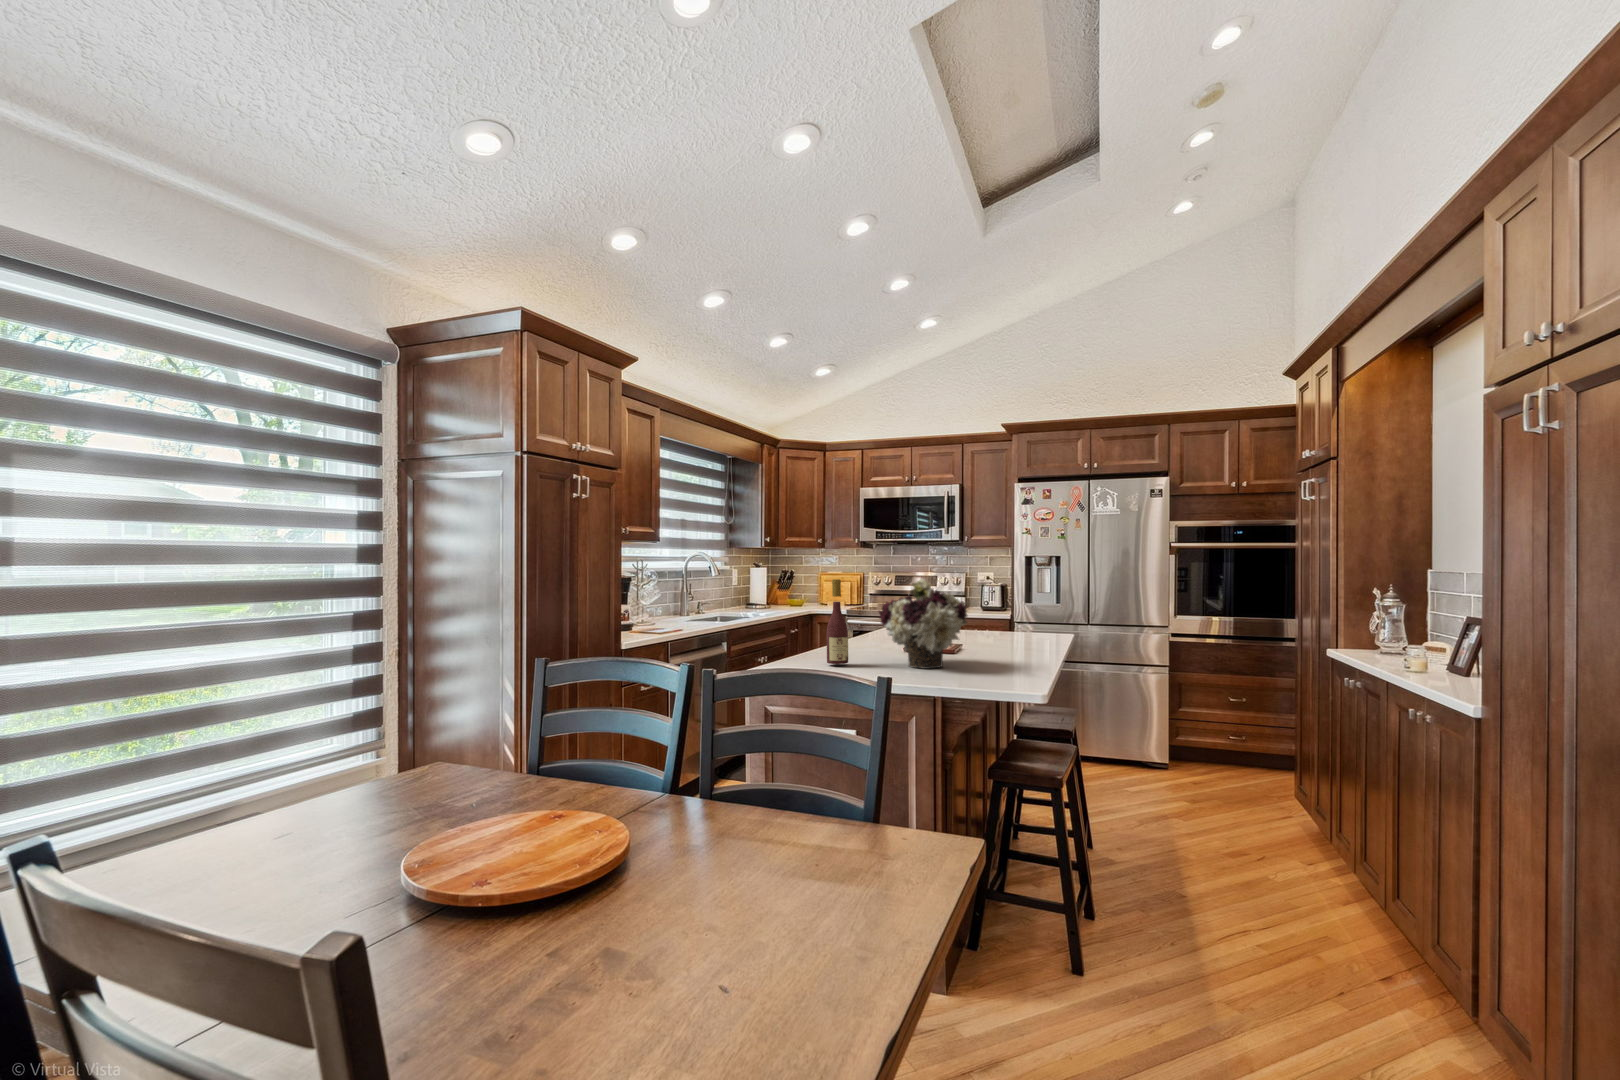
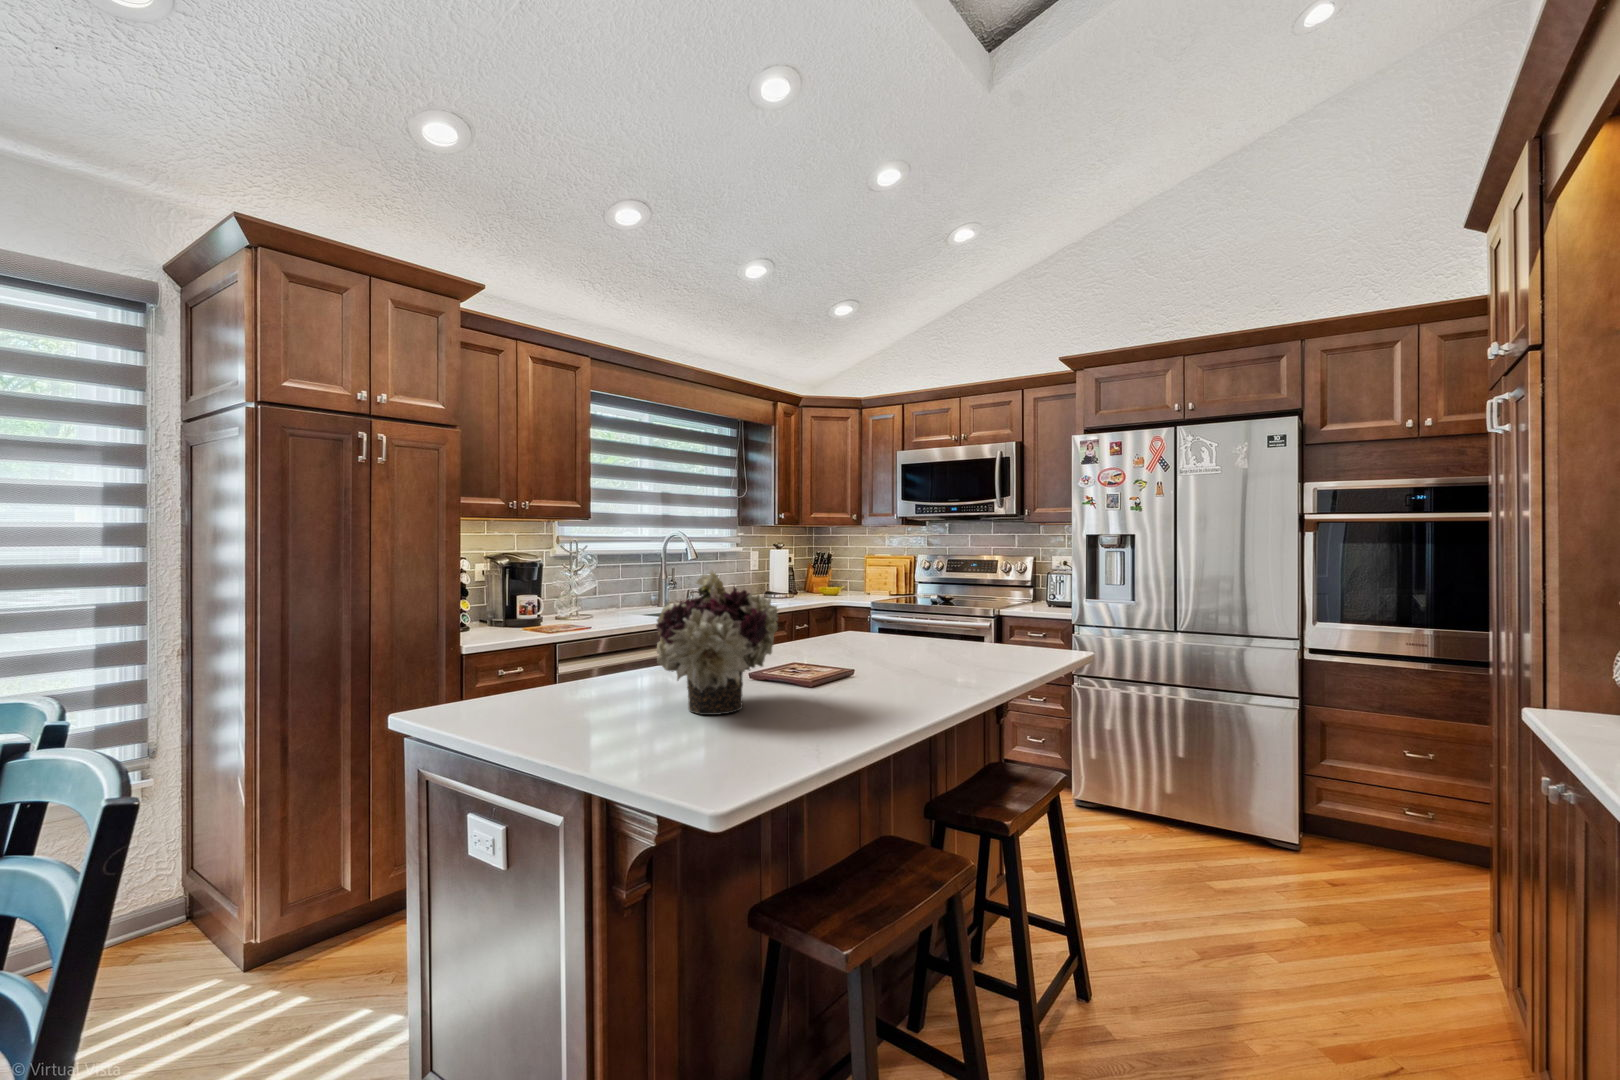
wine bottle: present [826,579,848,664] -> none [573,570,610,704]

